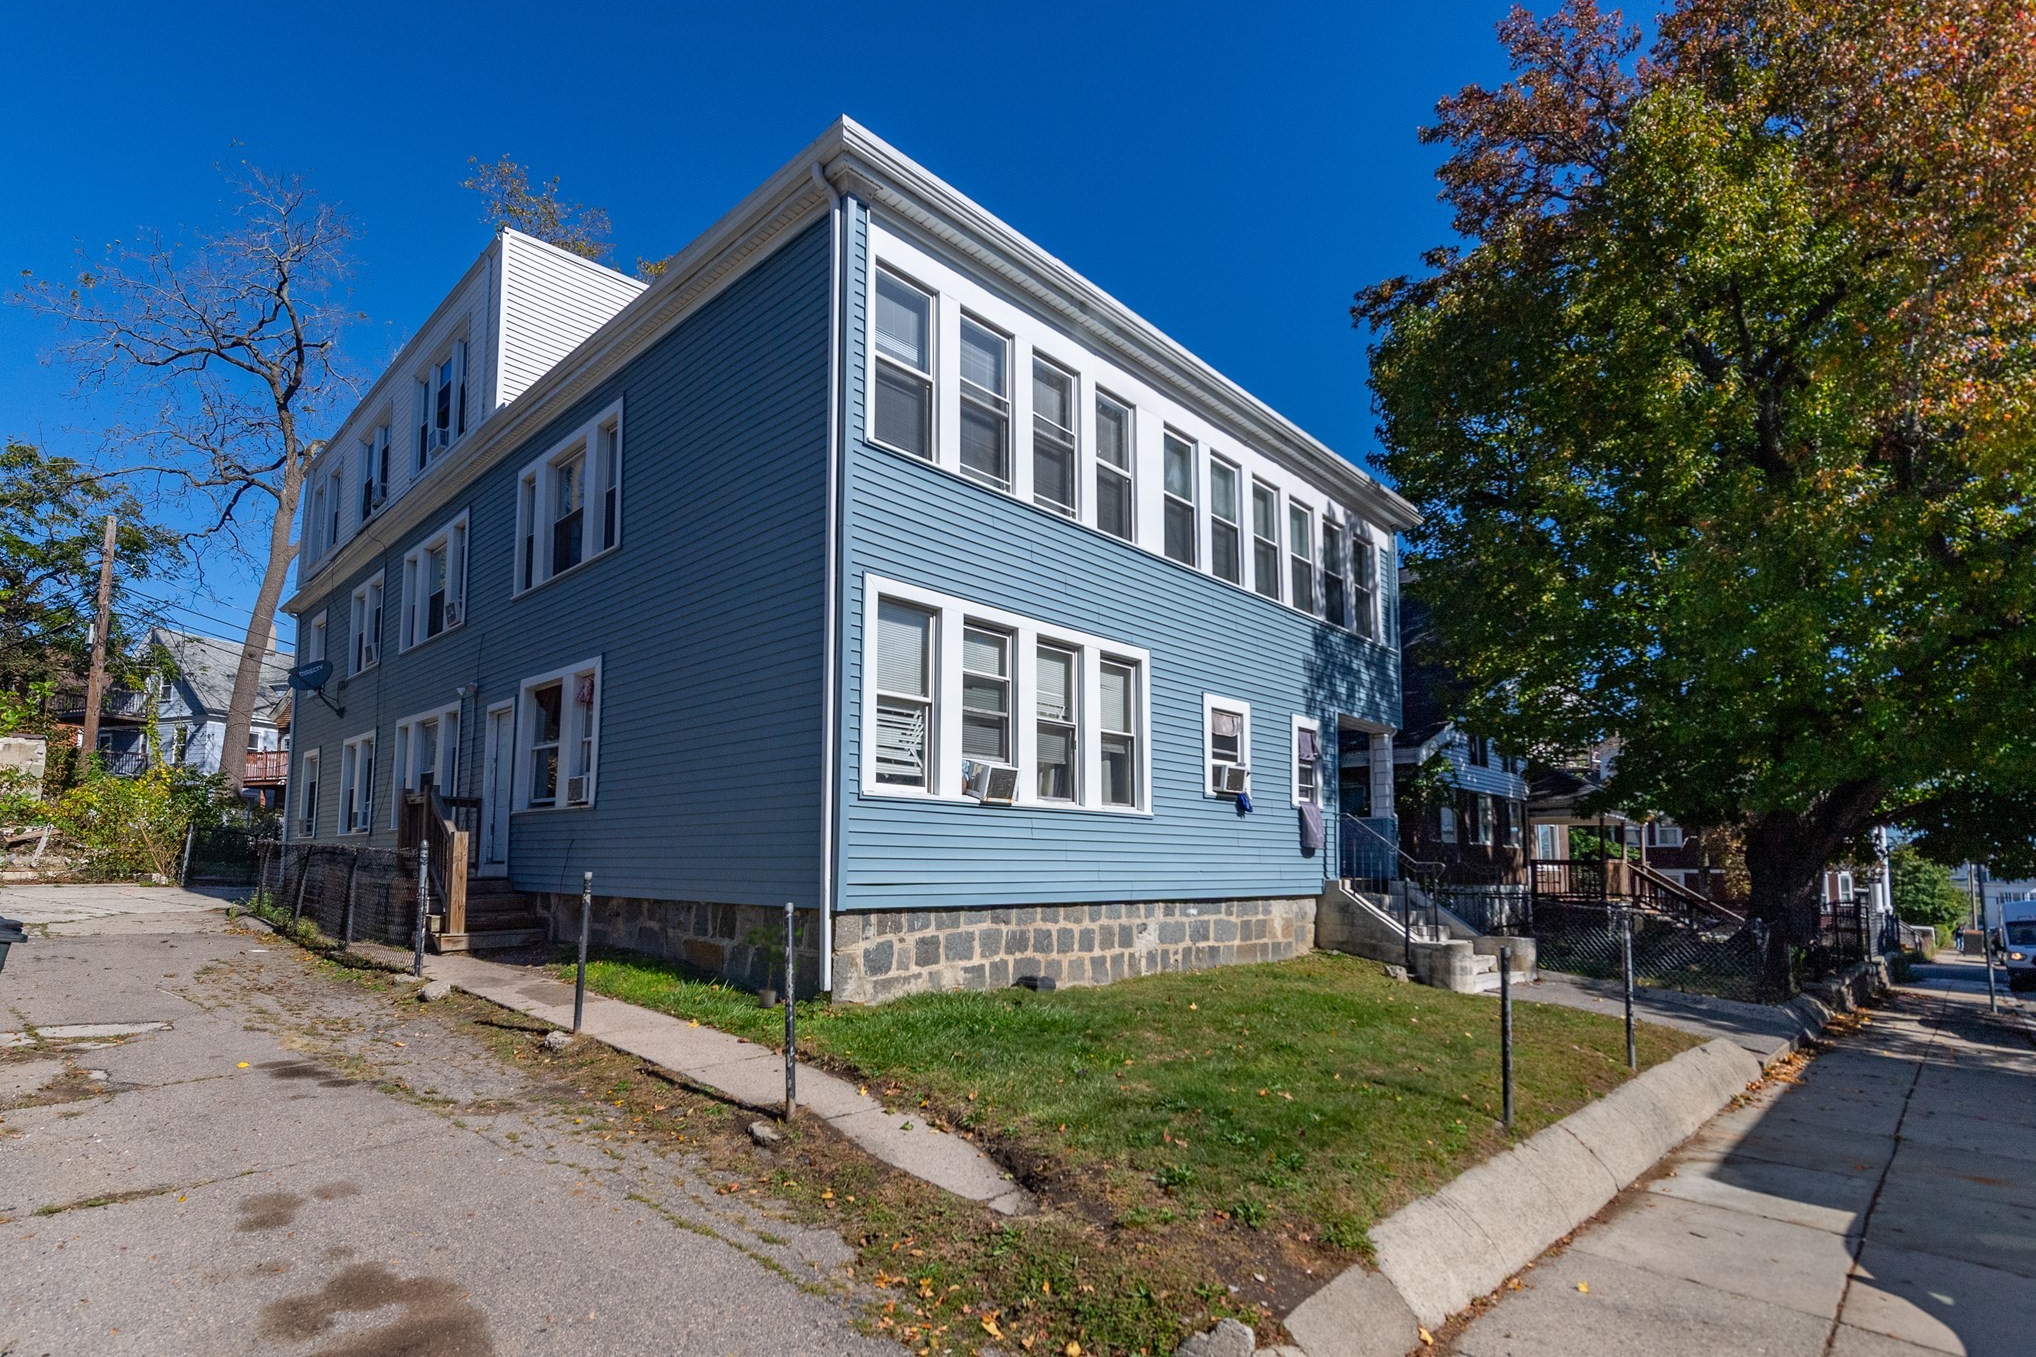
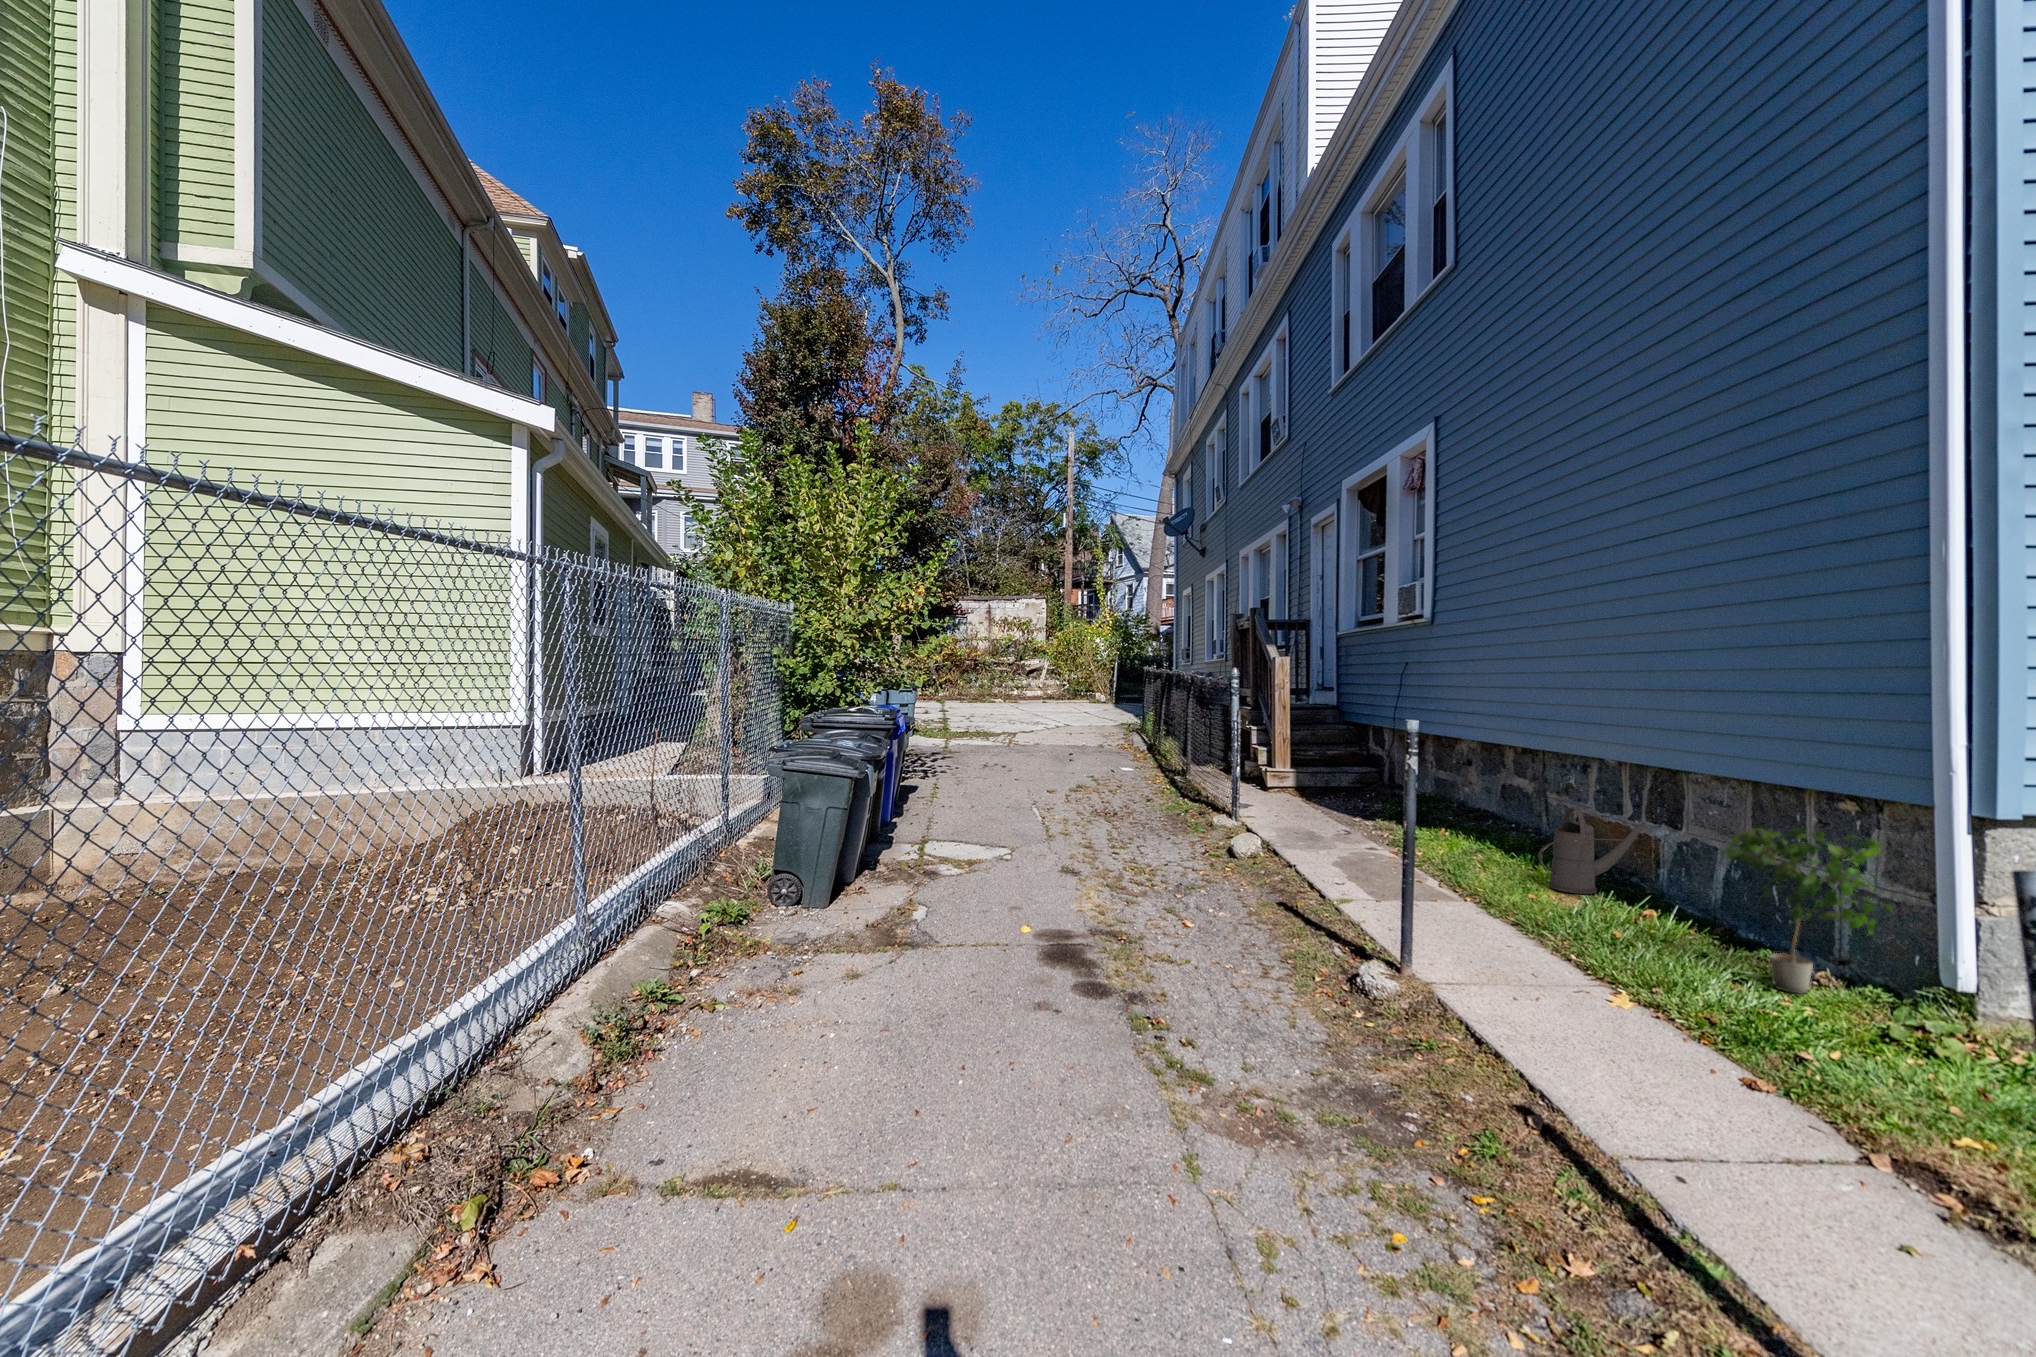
watering can: none [657,932,717,986] -> present [1538,808,1645,894]

